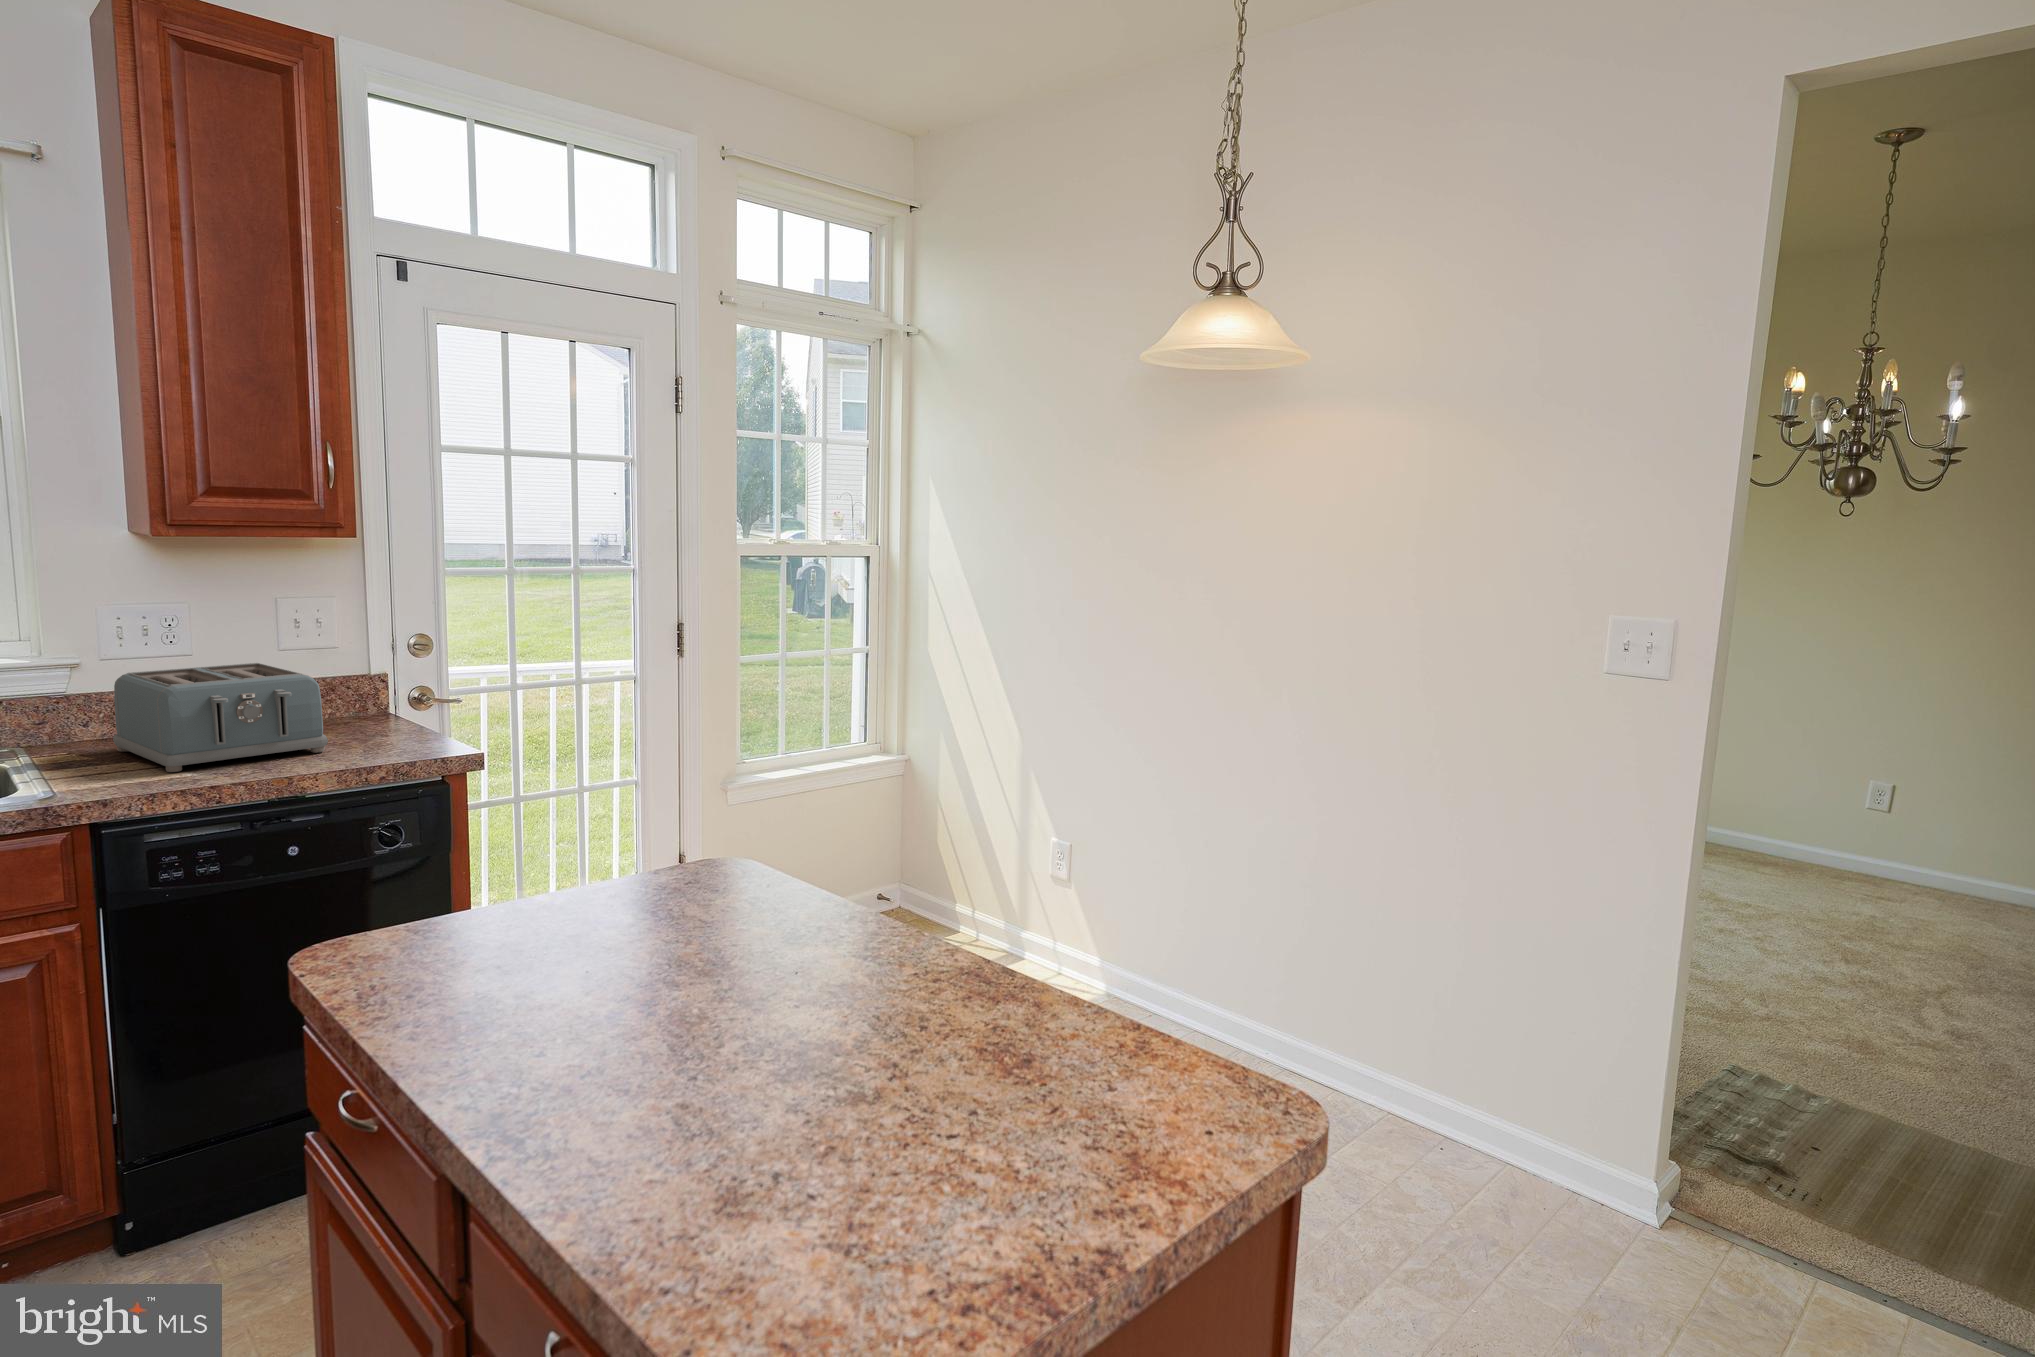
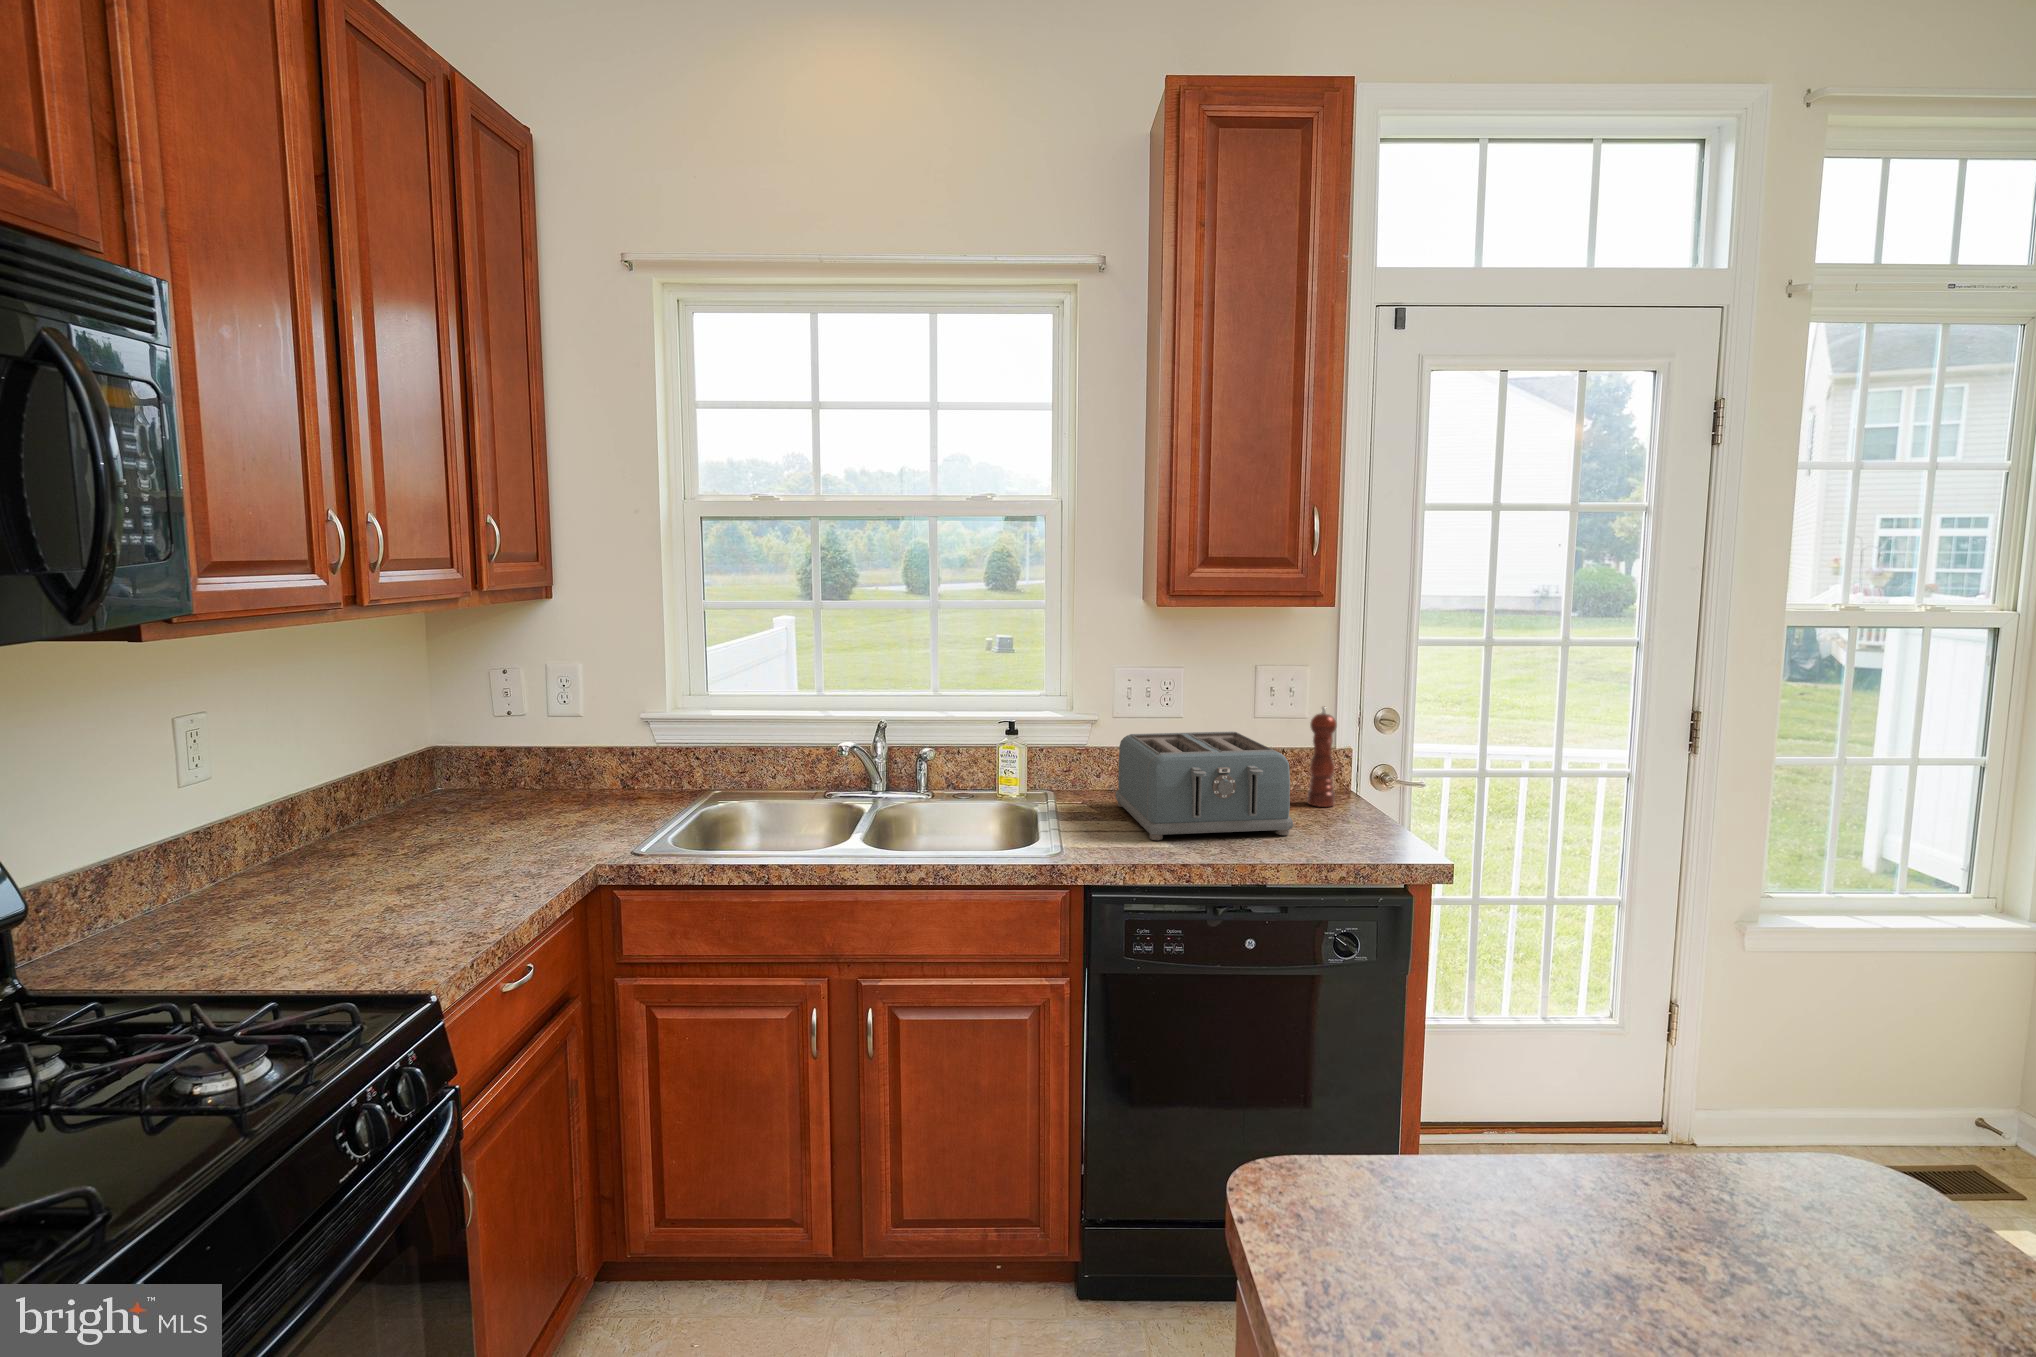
pepper mill: none [341,633,372,728] -> present [1308,706,1337,807]

